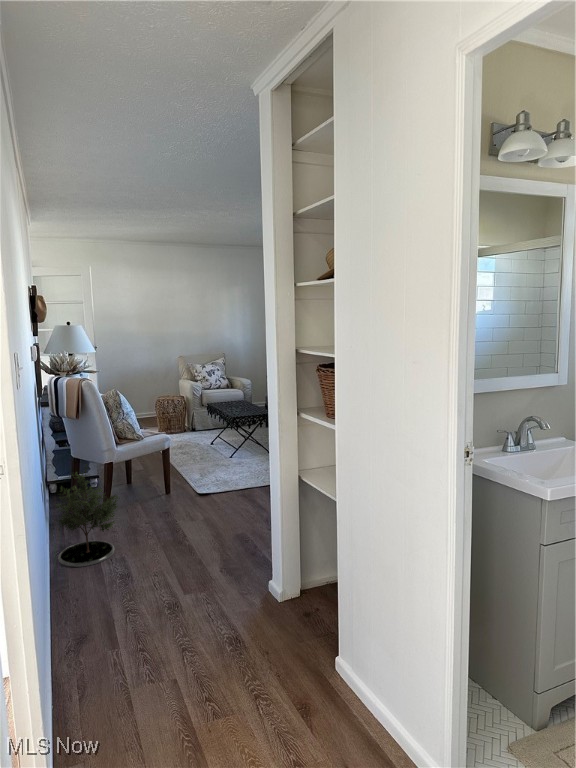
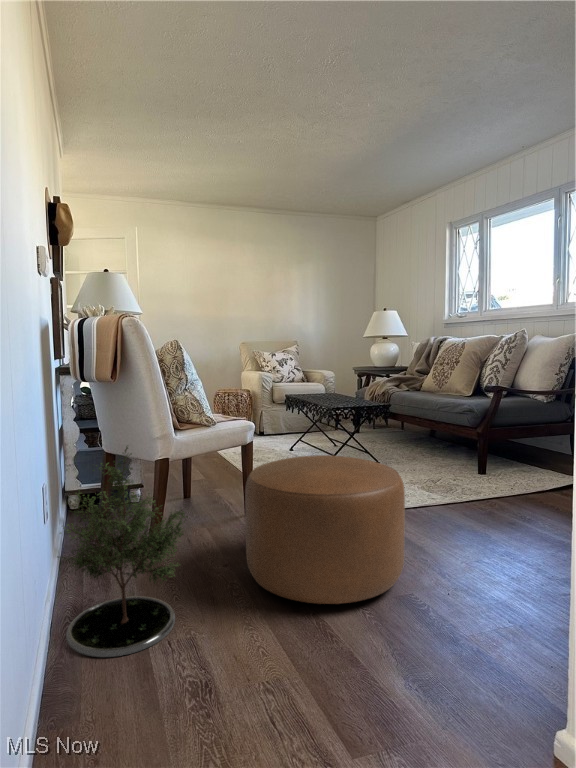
ottoman: none [154,460,243,540] -> present [245,455,405,604]

